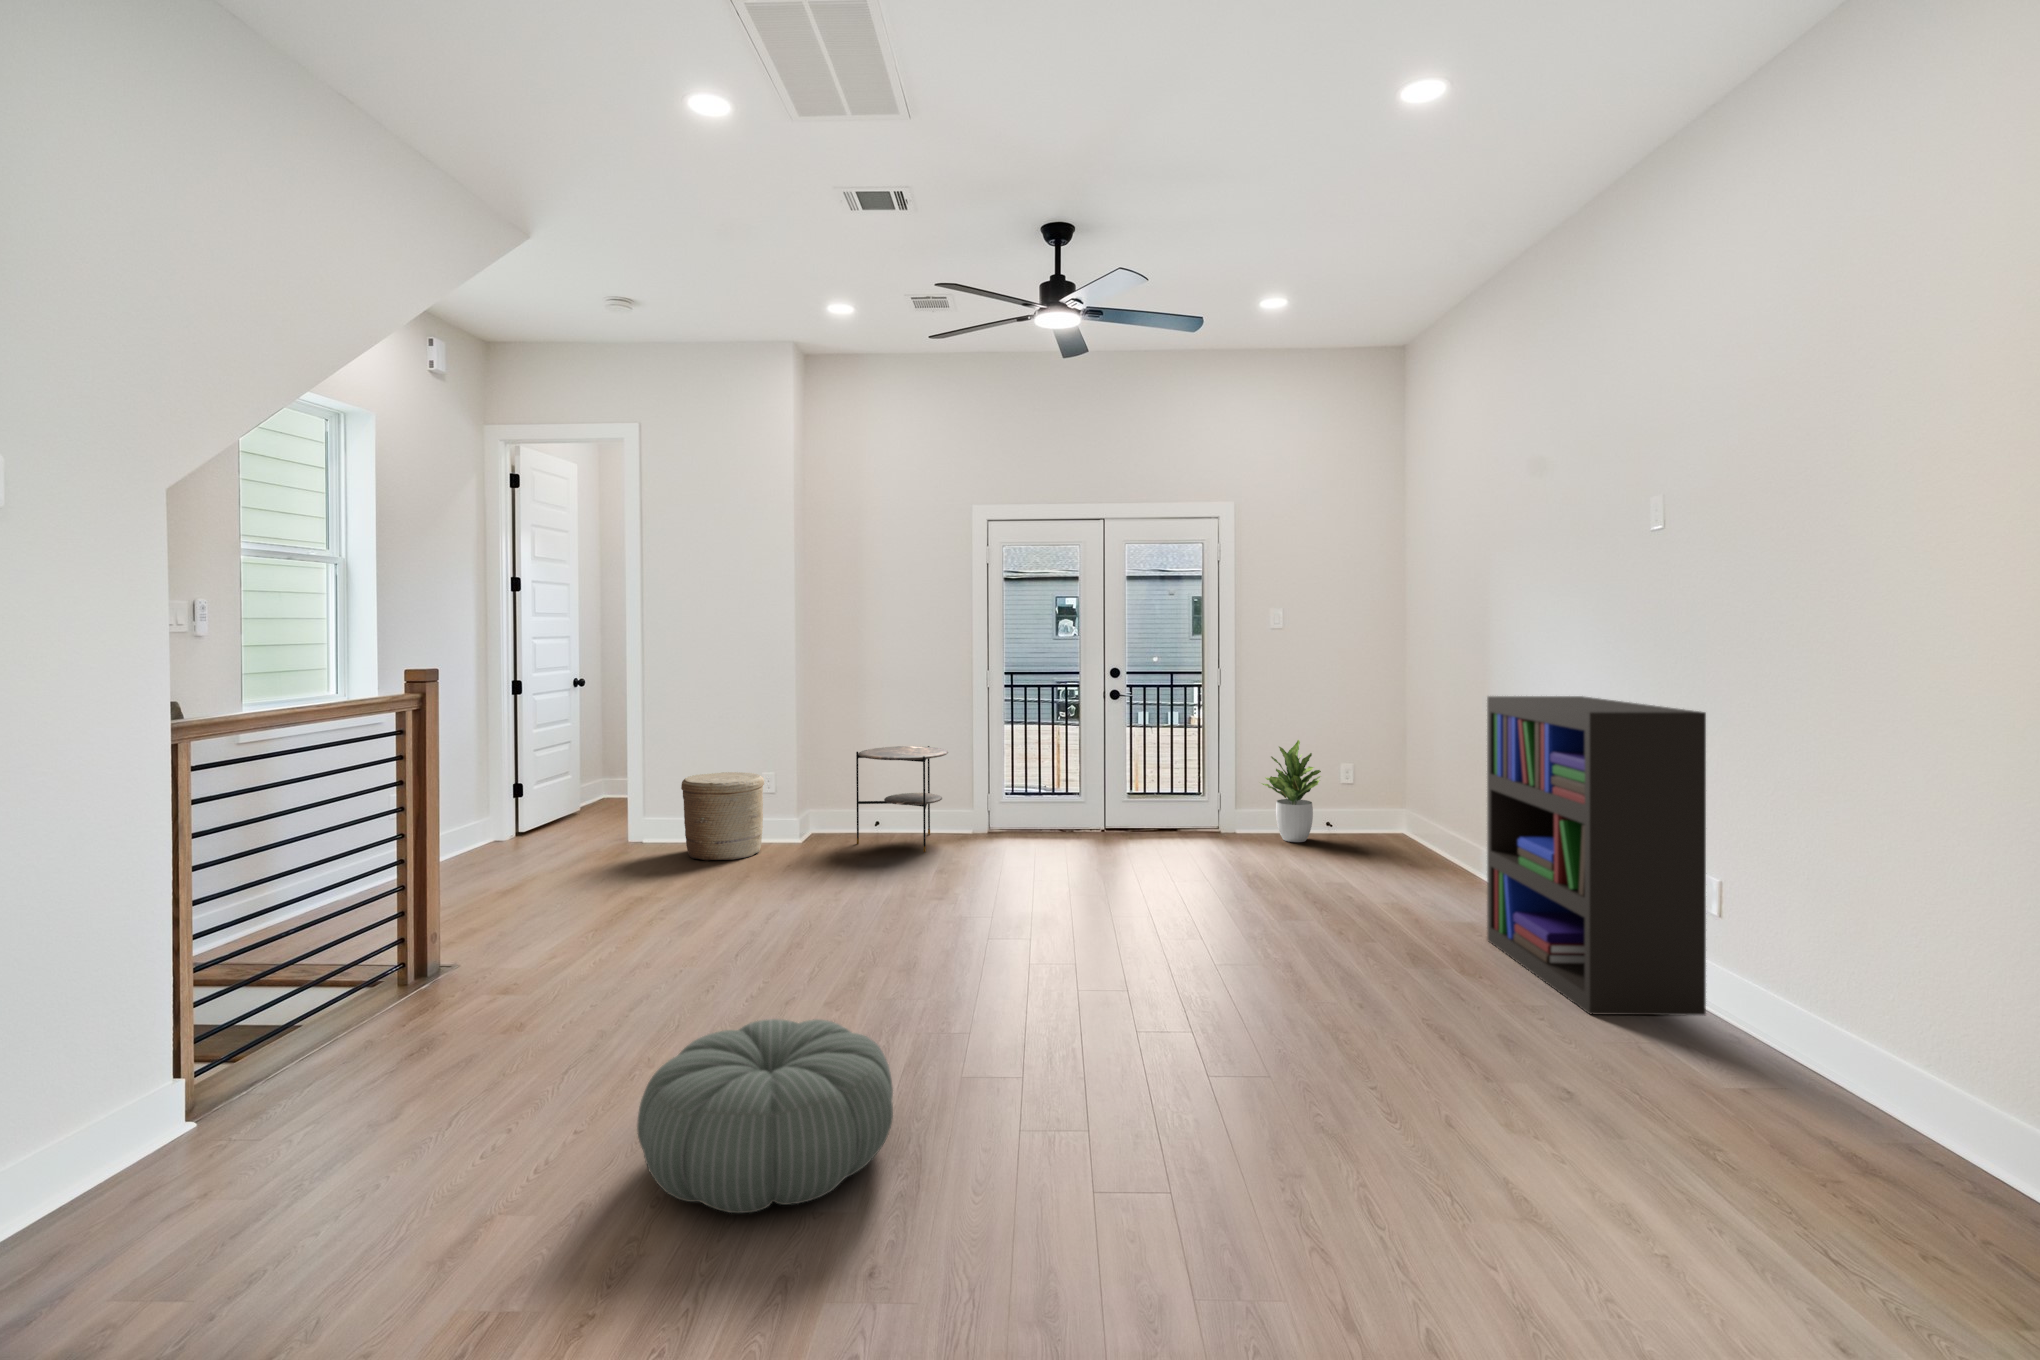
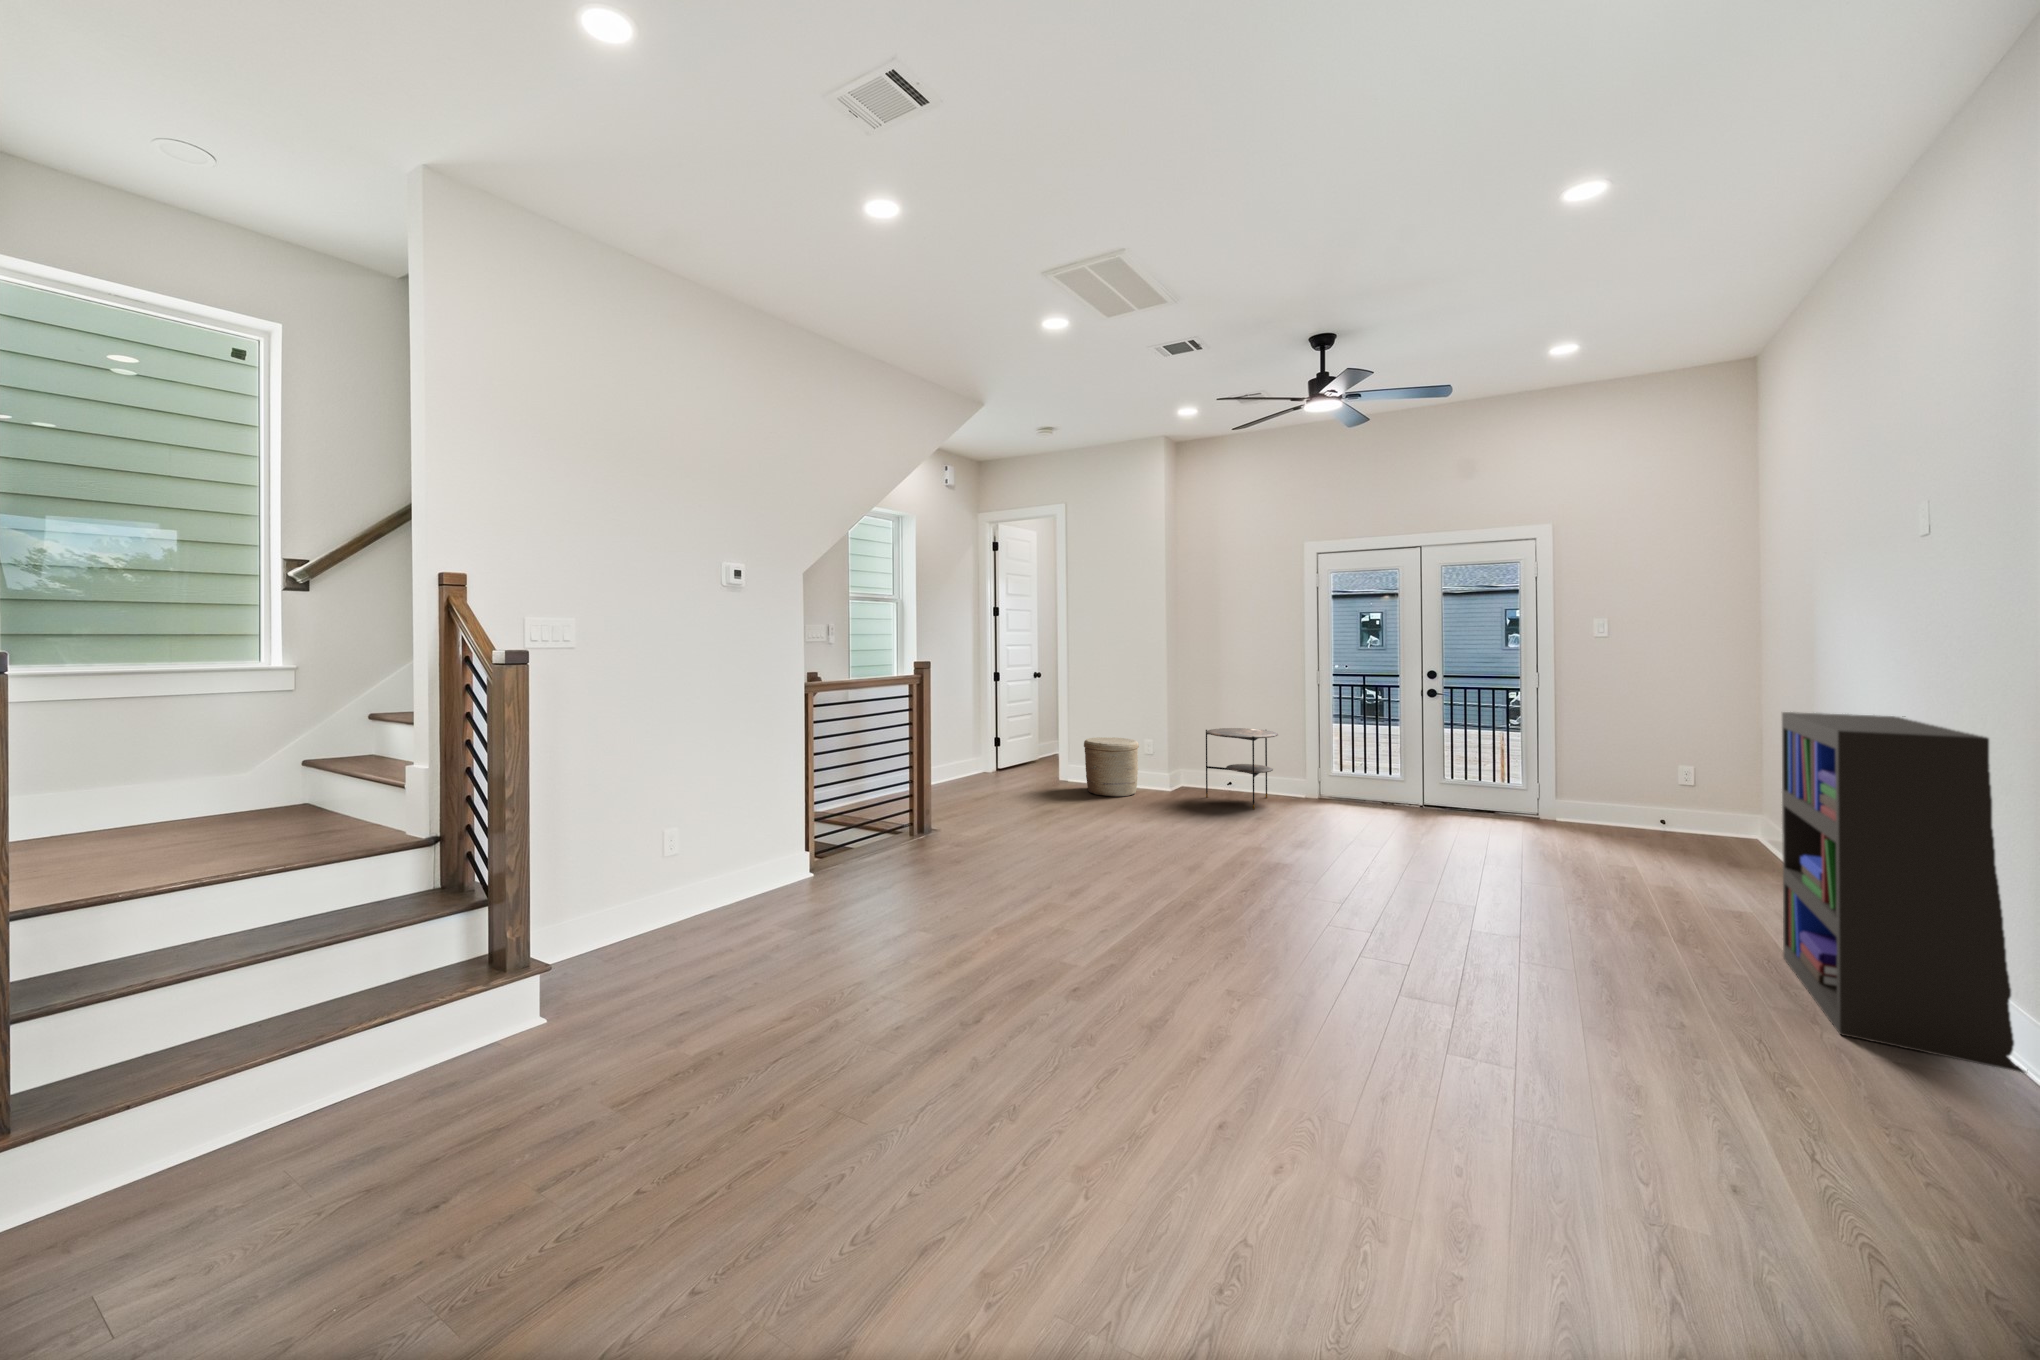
potted plant: present [1262,740,1321,842] -> none [1590,748,1672,847]
pouf: present [637,1019,893,1213] -> none [976,873,1118,968]

